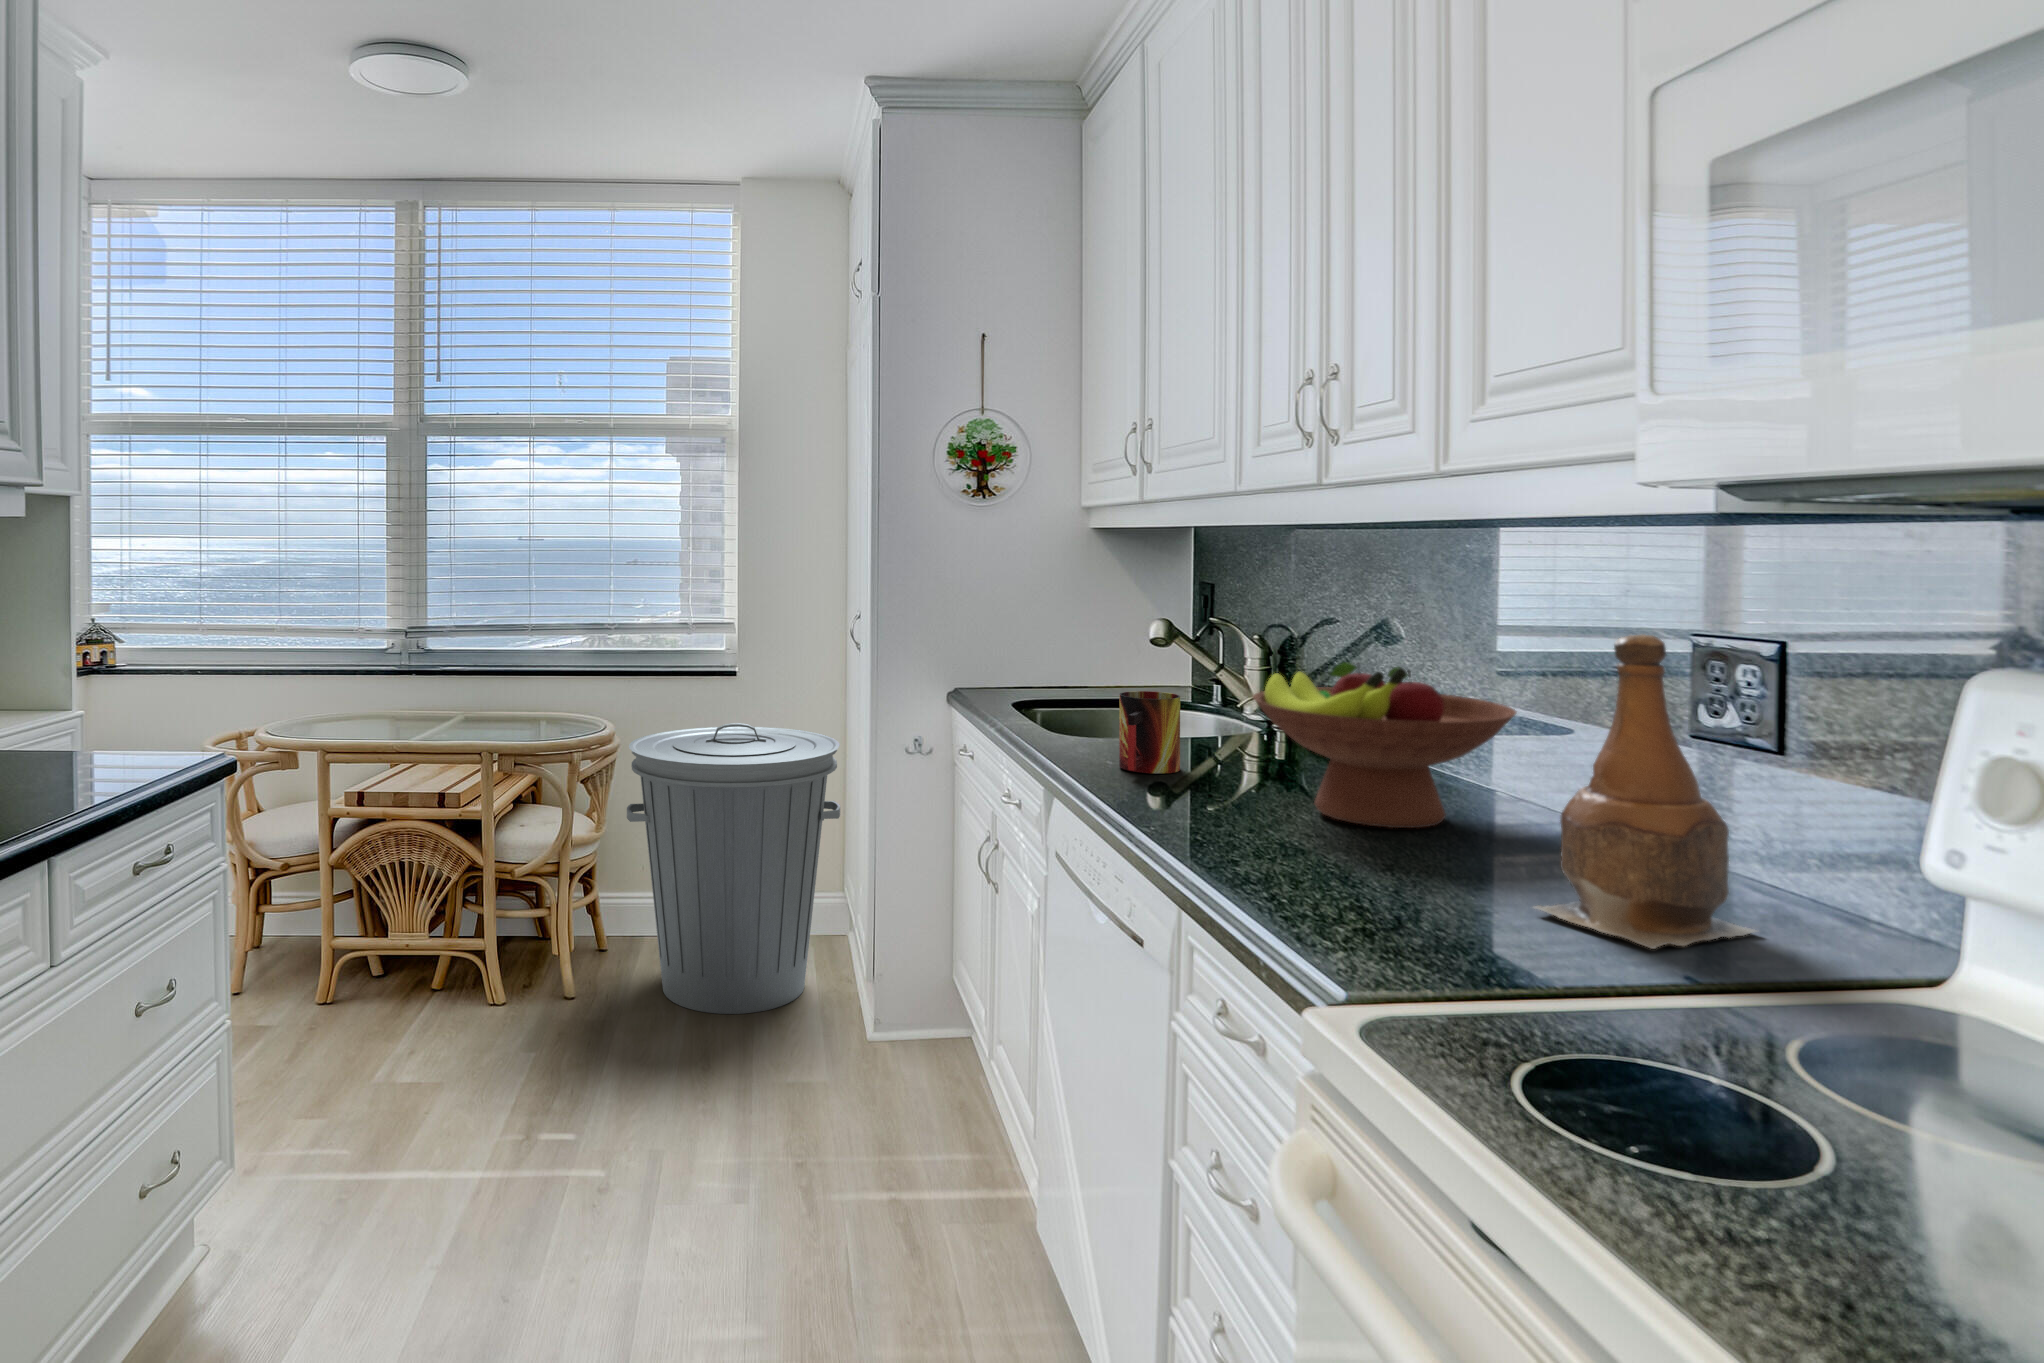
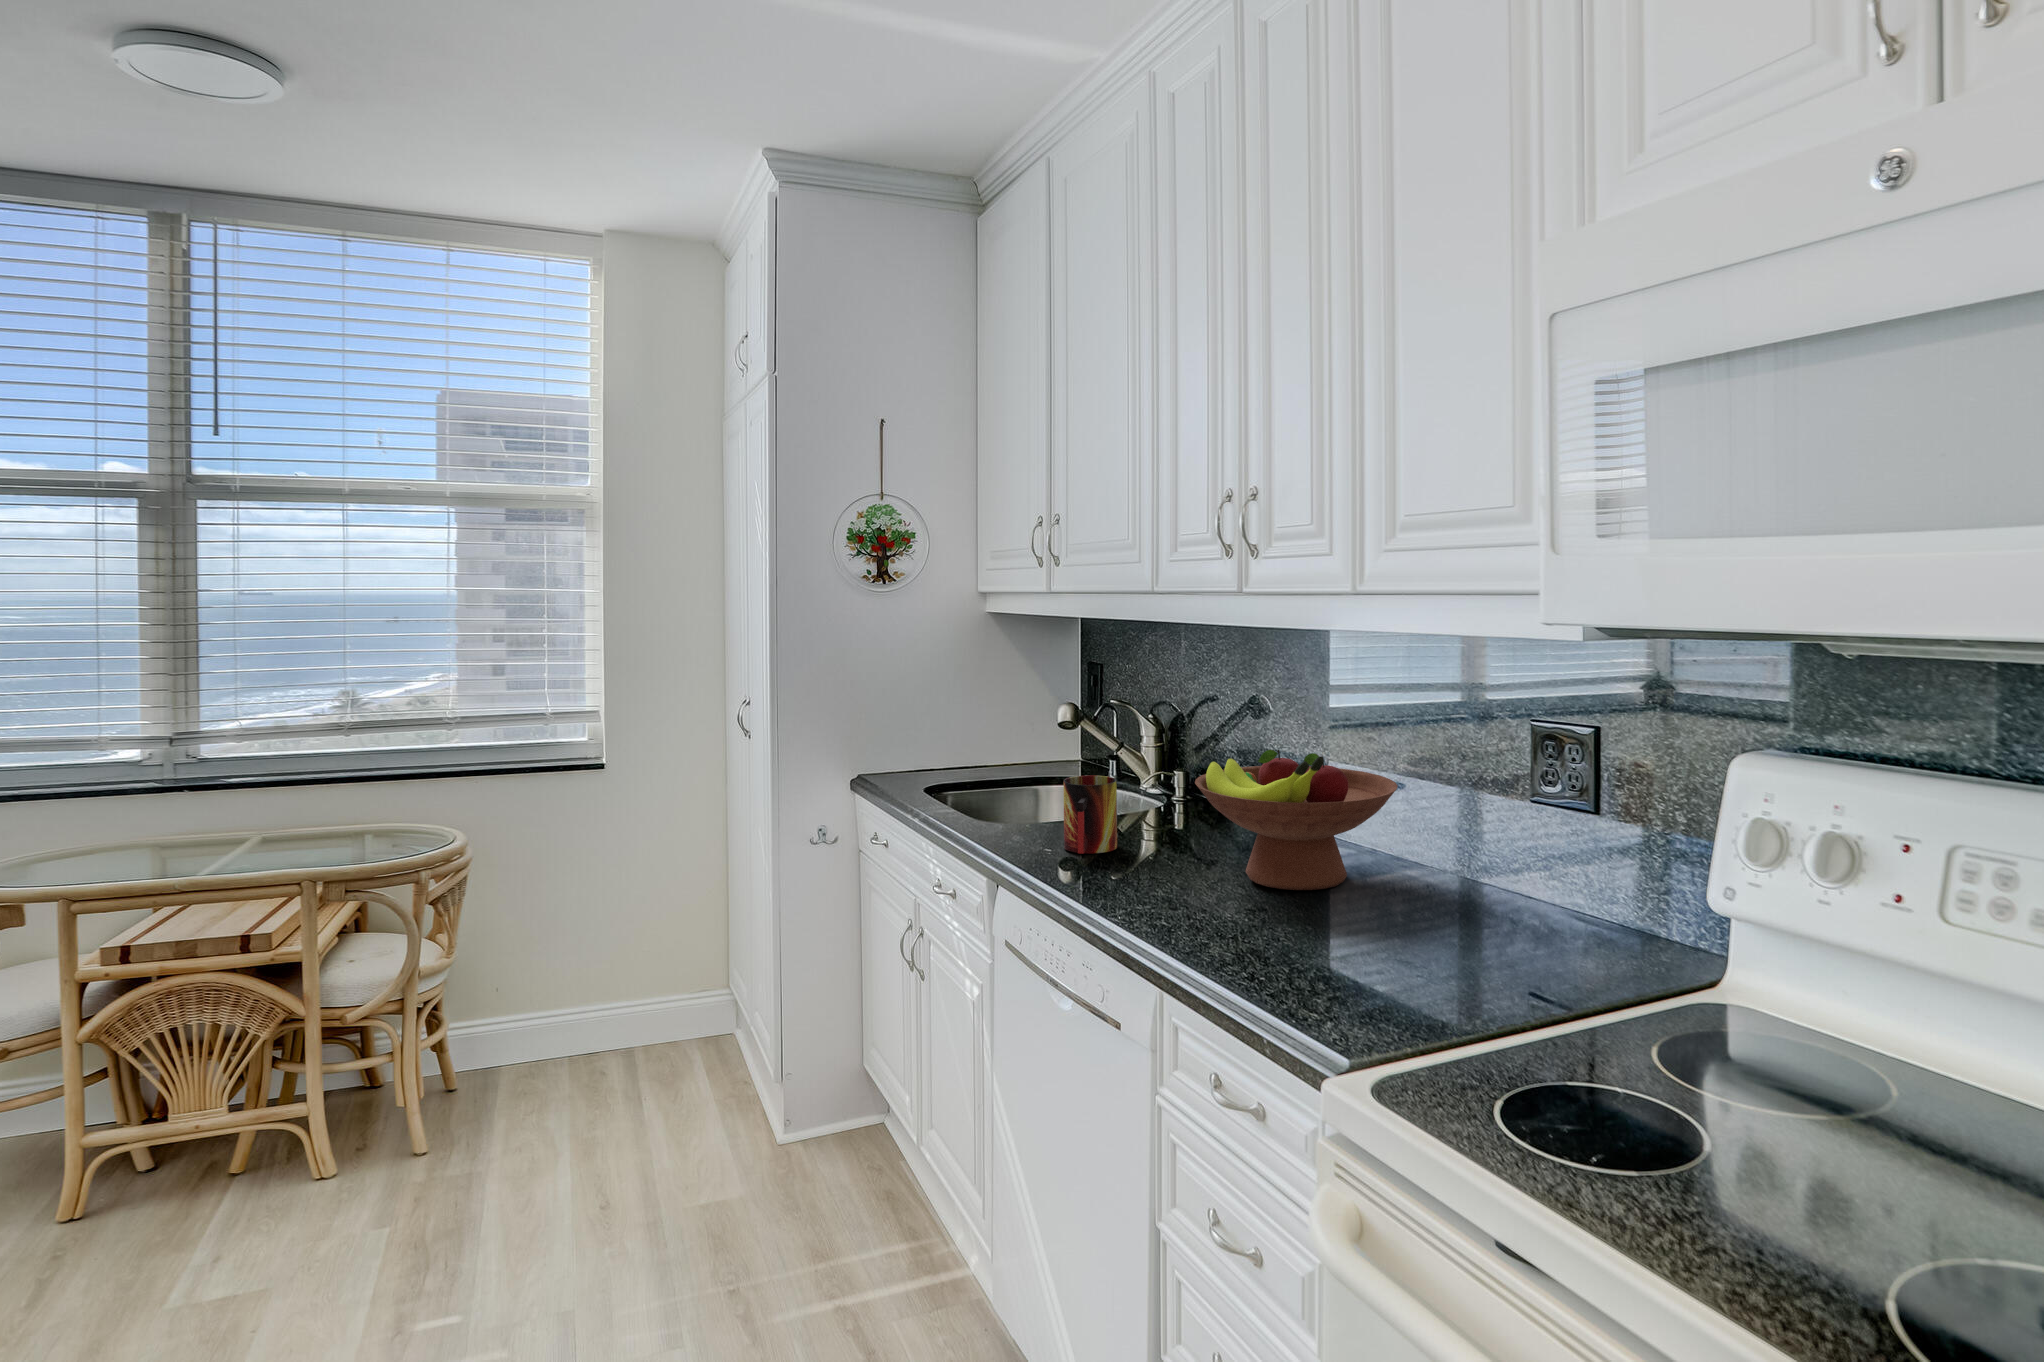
bottle: present [1534,635,1756,949] -> none [1442,736,1590,982]
trash can: present [627,723,840,1014] -> none [486,817,733,1142]

